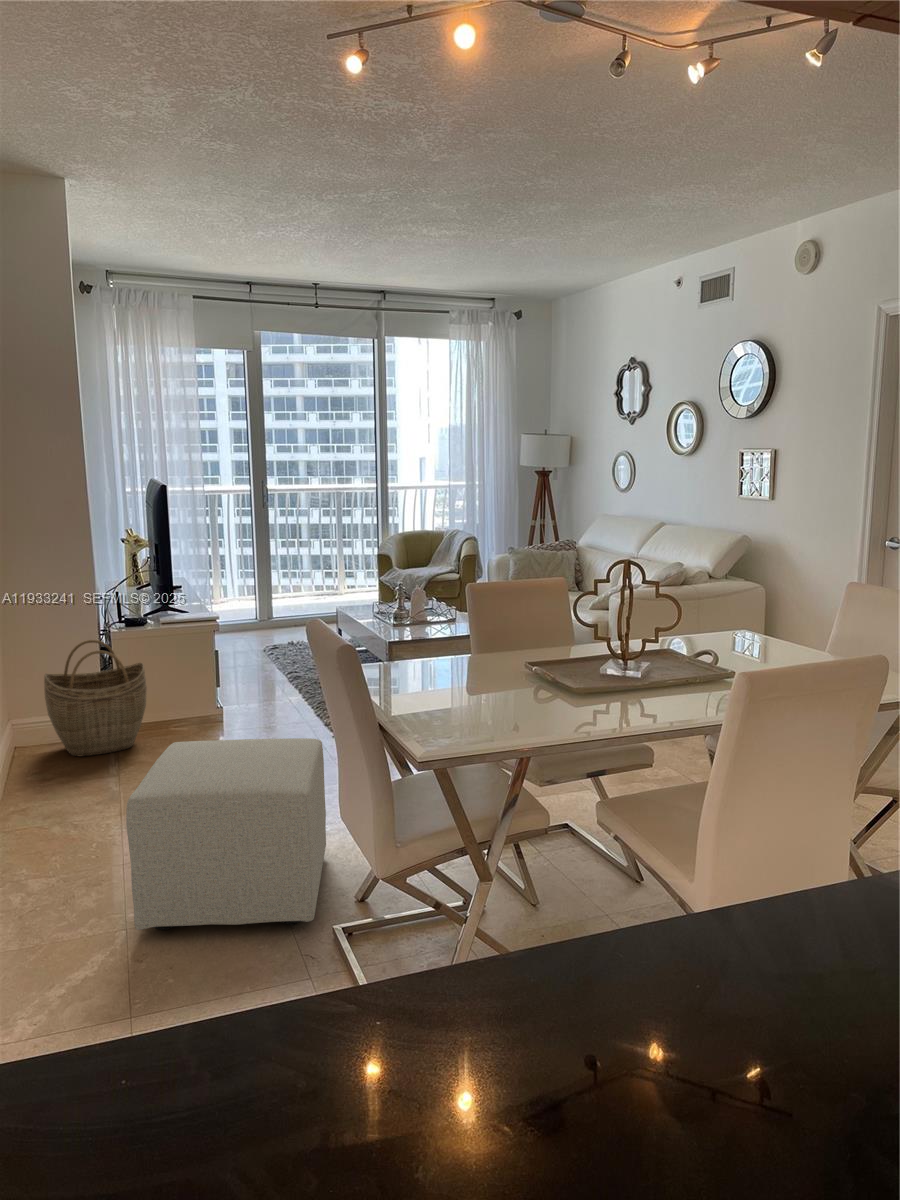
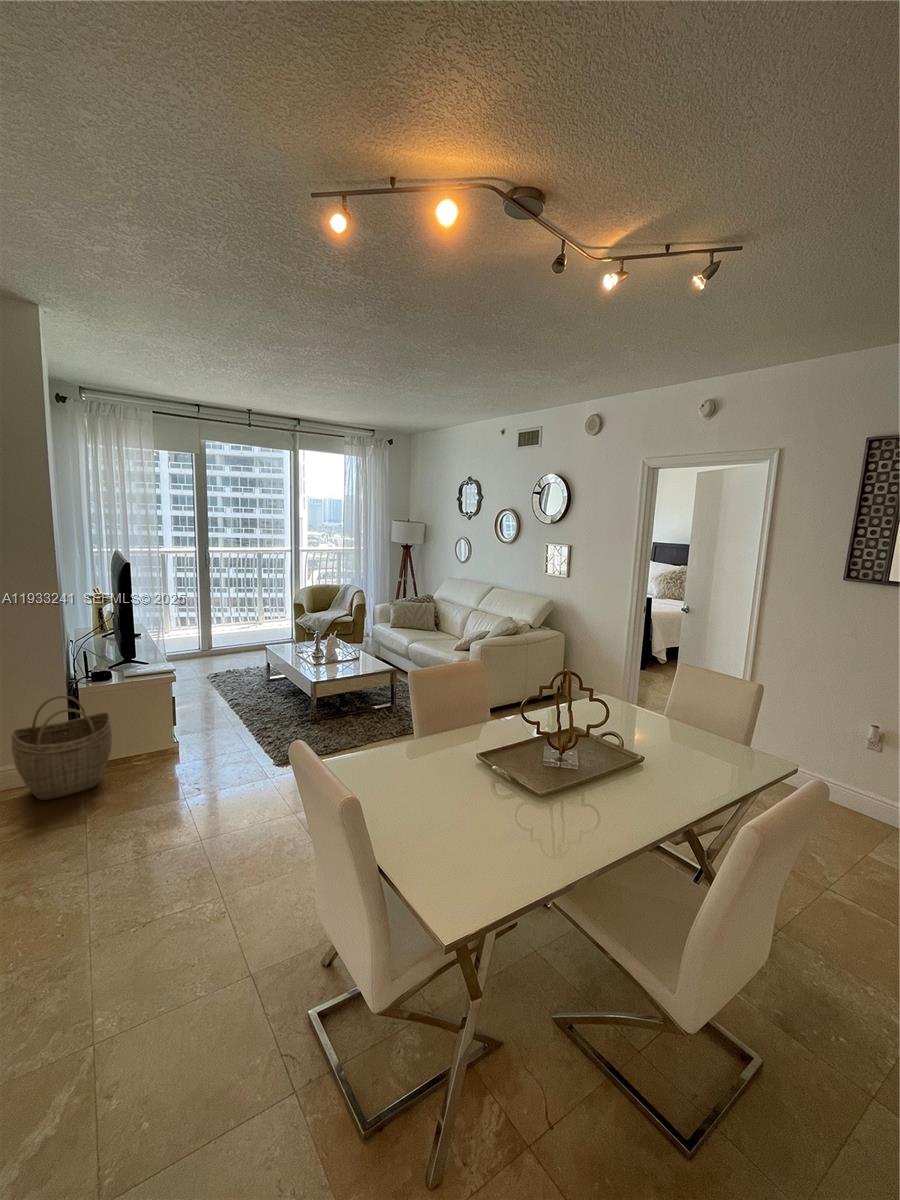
ottoman: present [126,738,326,930] -> none [96,804,286,1037]

